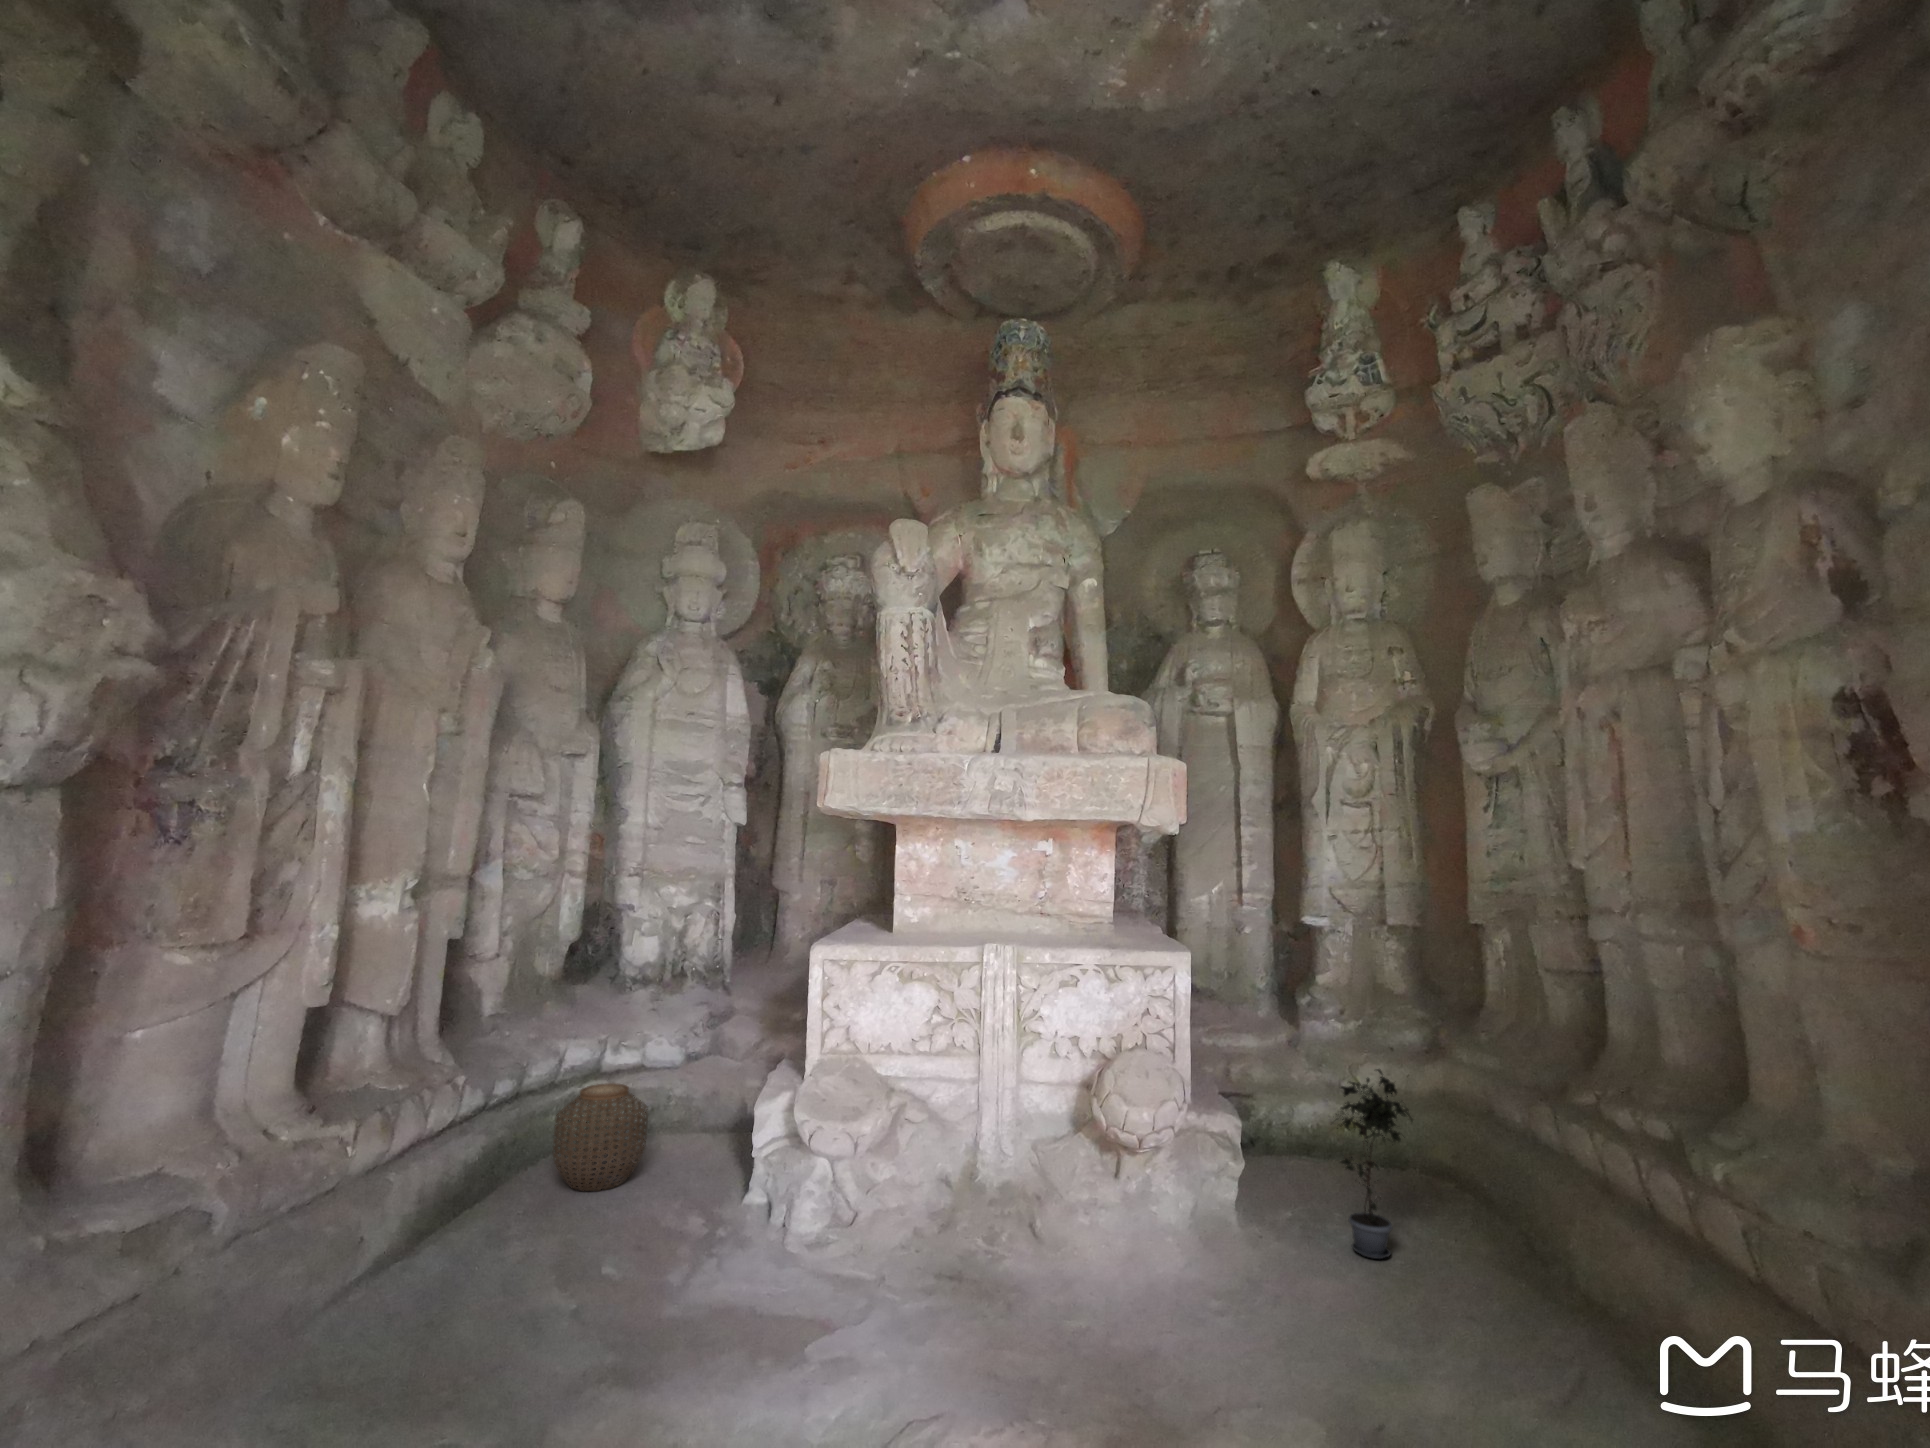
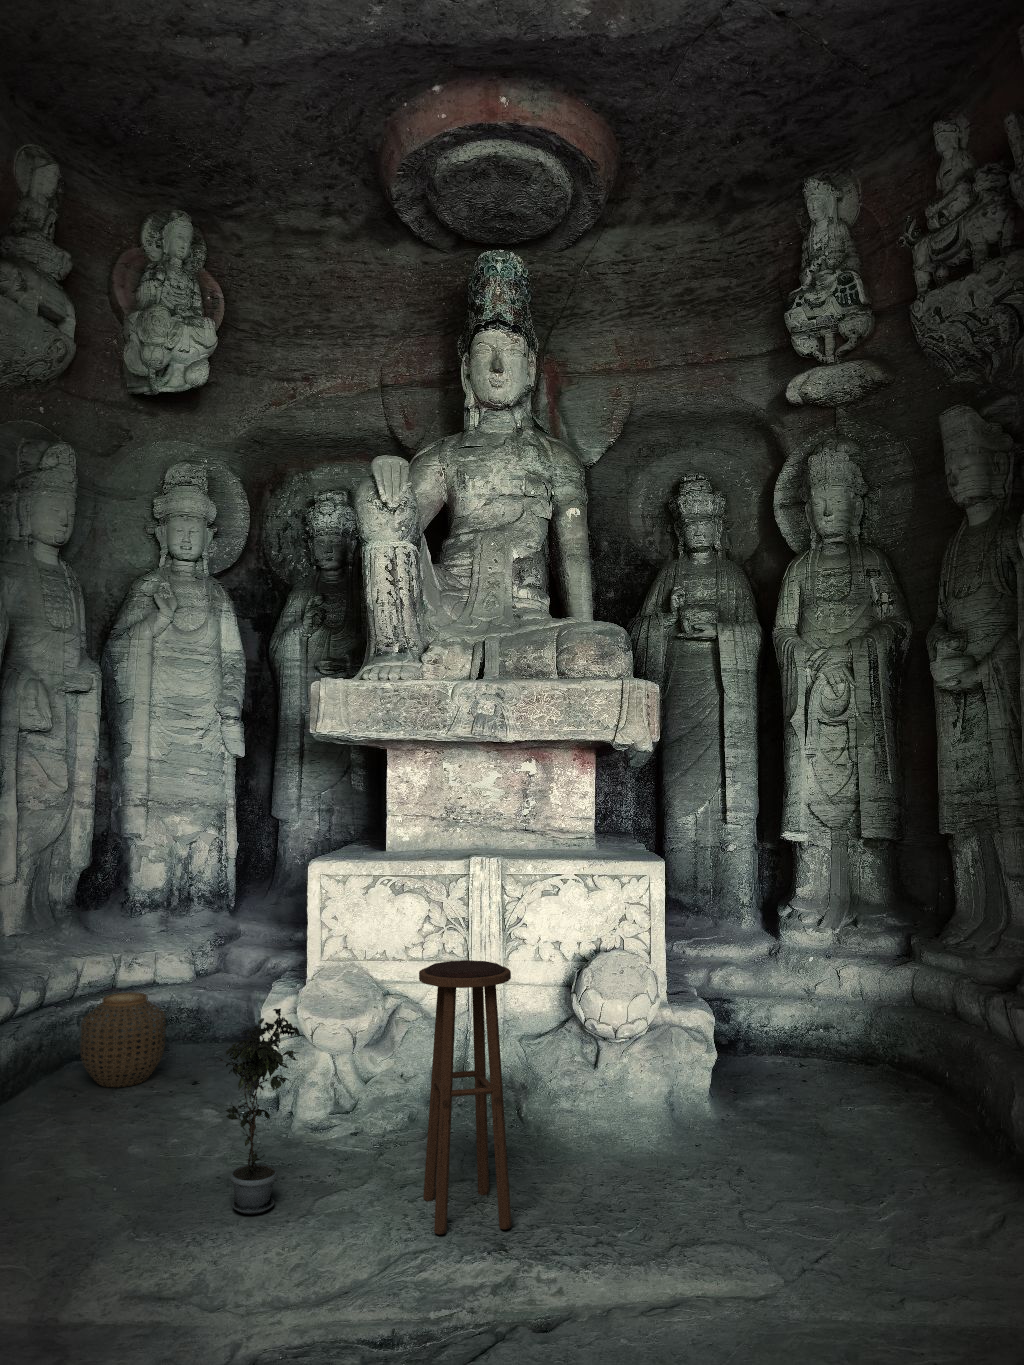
stool: none [927,1067,1032,1395] -> present [419,960,512,1235]
potted plant: present [1336,1069,1412,1259] -> present [220,1008,300,1215]

